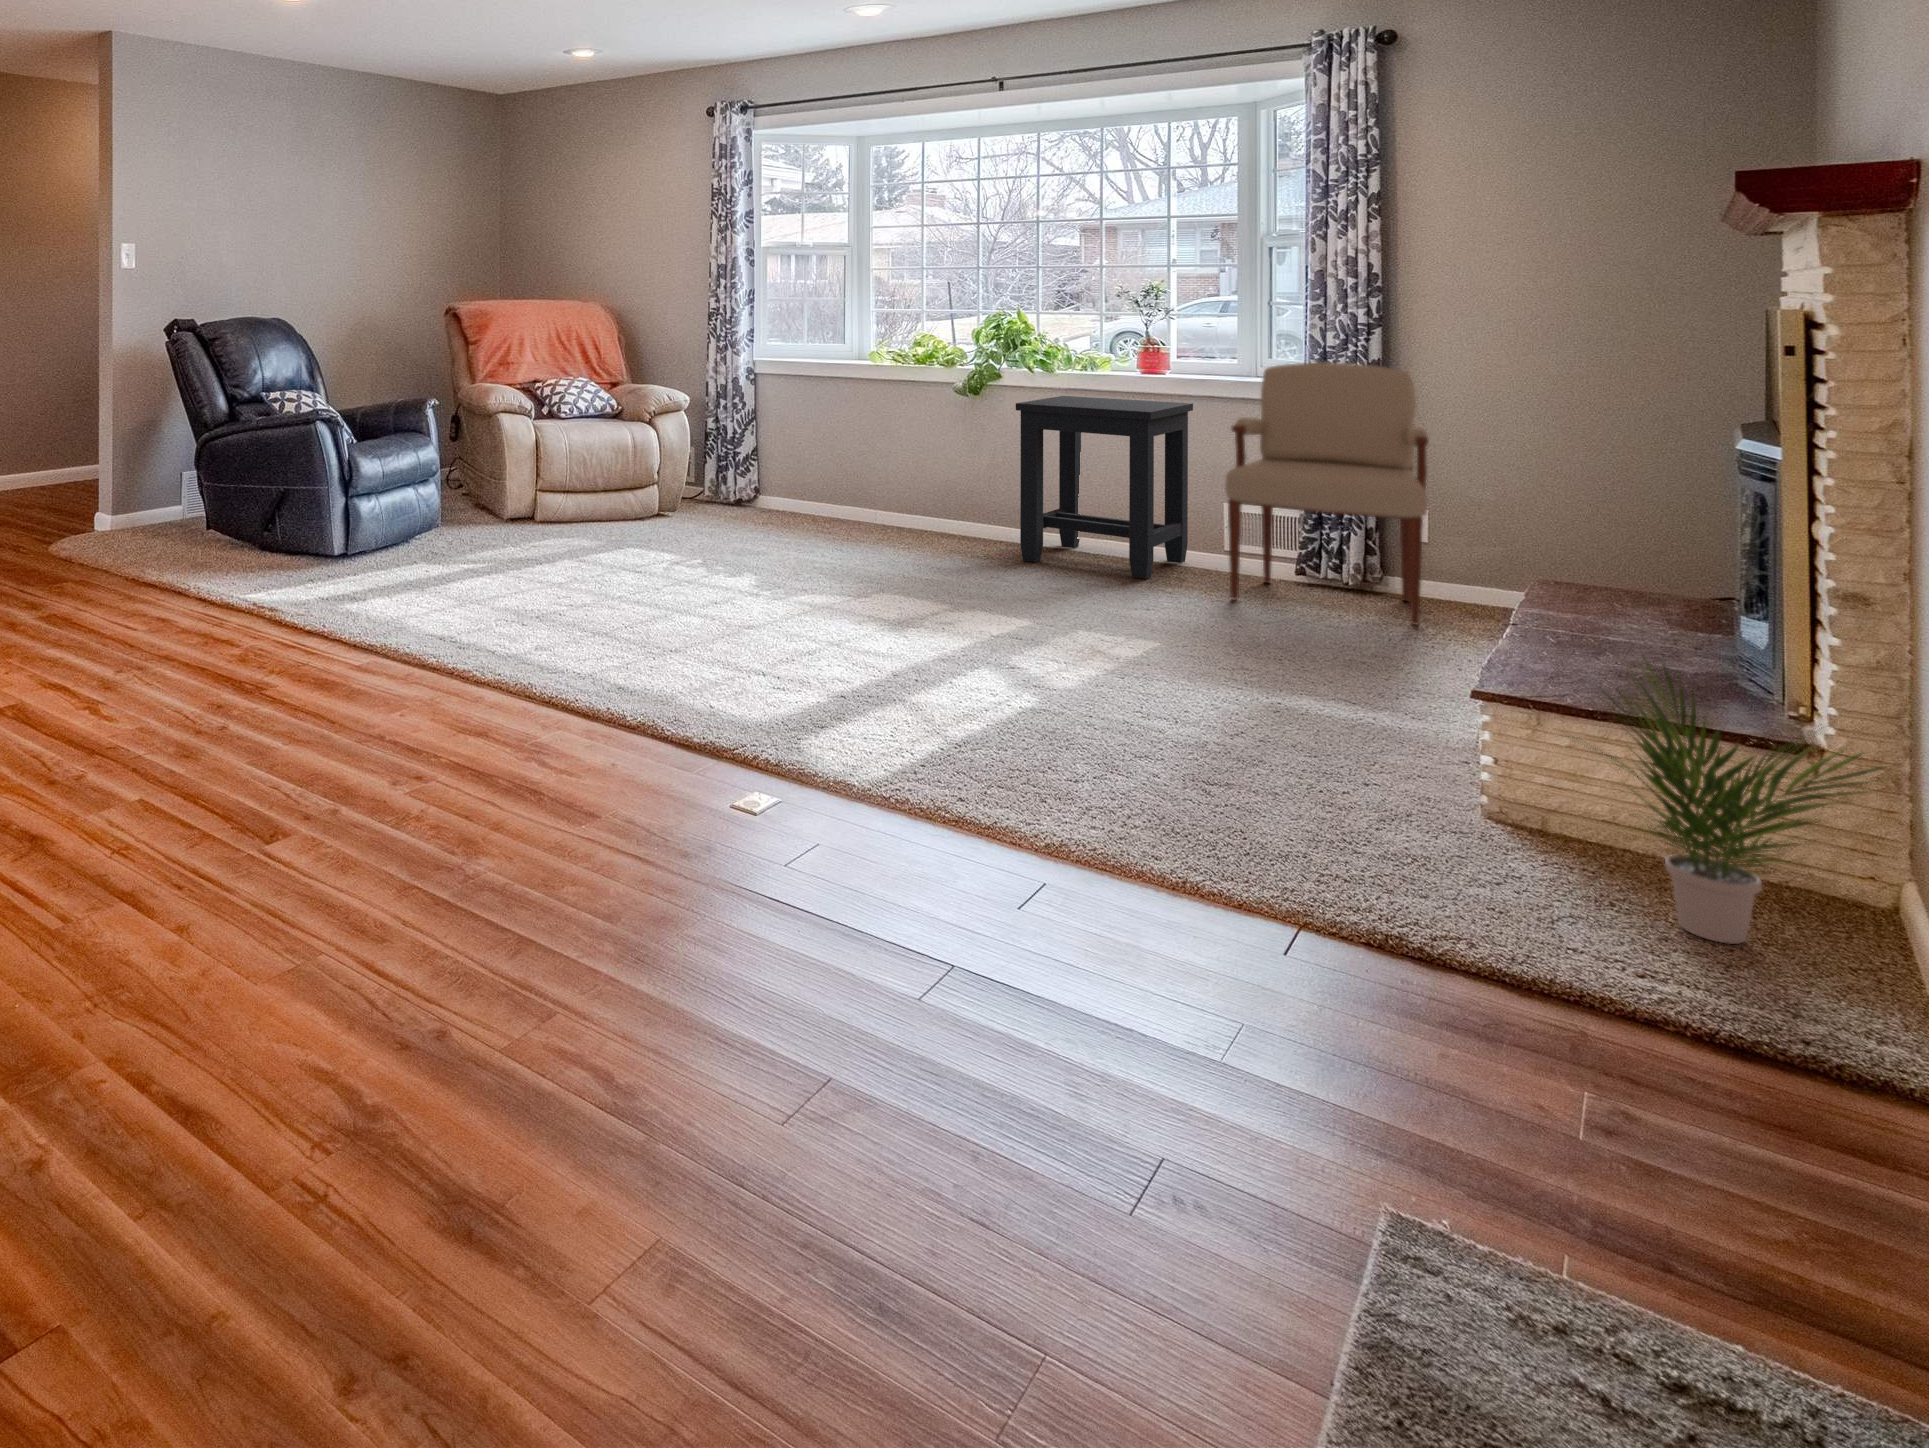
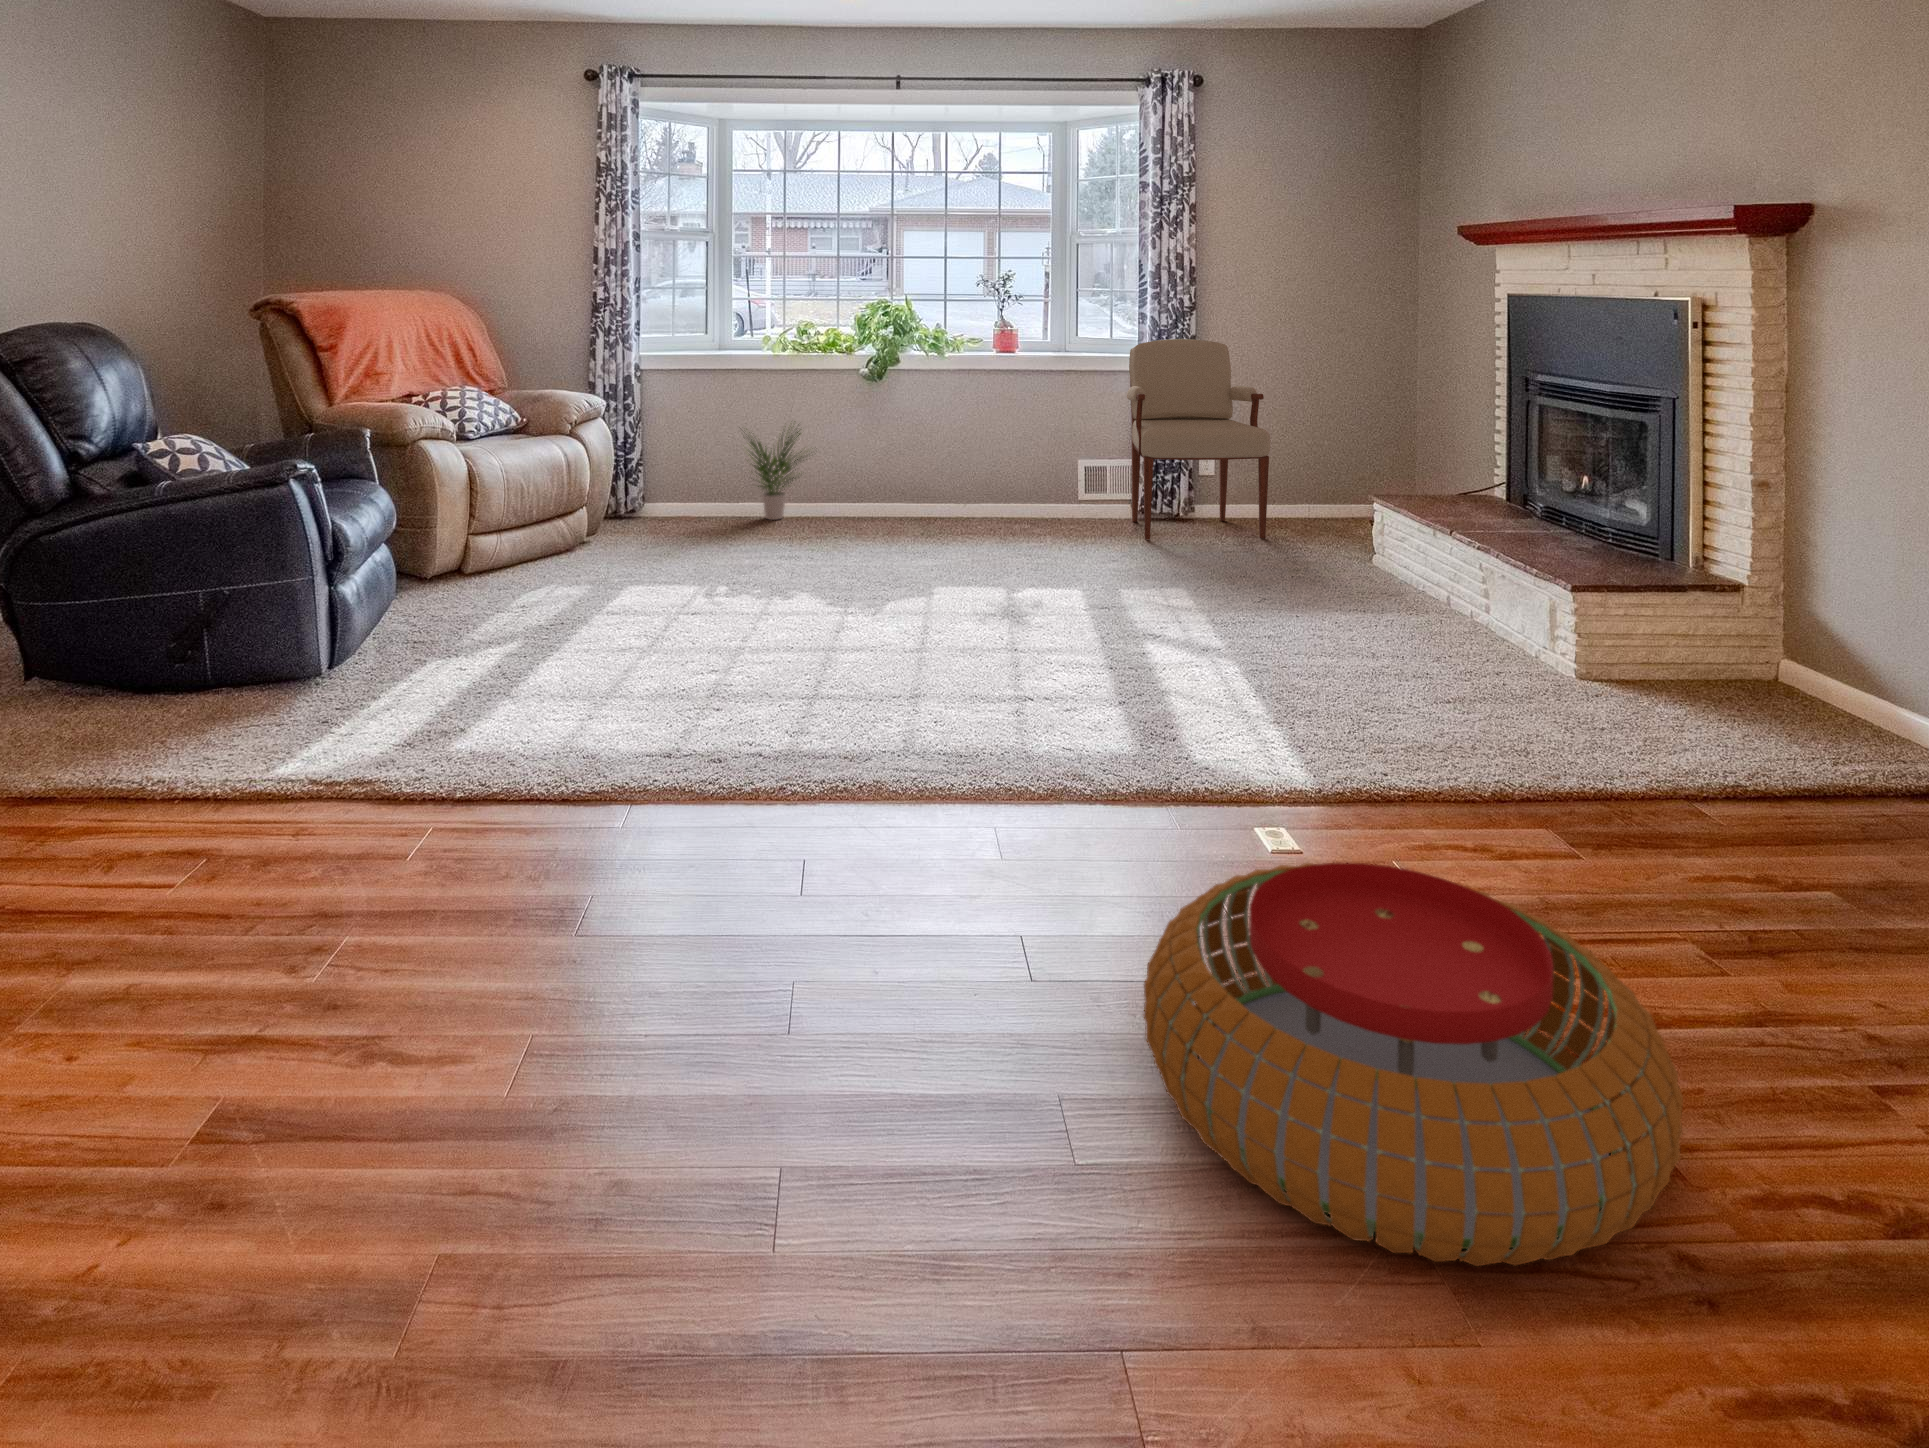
side table: present [1016,396,1193,579] -> none [958,376,1076,533]
potted plant: present [1584,657,1884,944] -> present [749,429,804,520]
pouf: none [270,738,651,997] -> present [1143,862,1683,1266]

